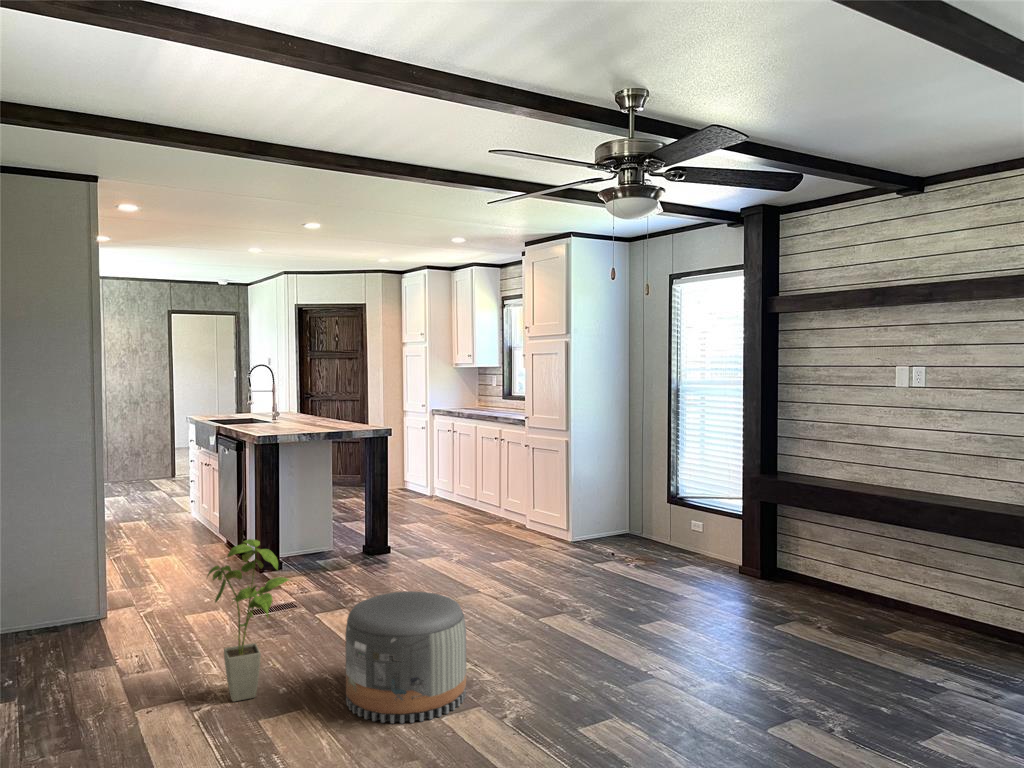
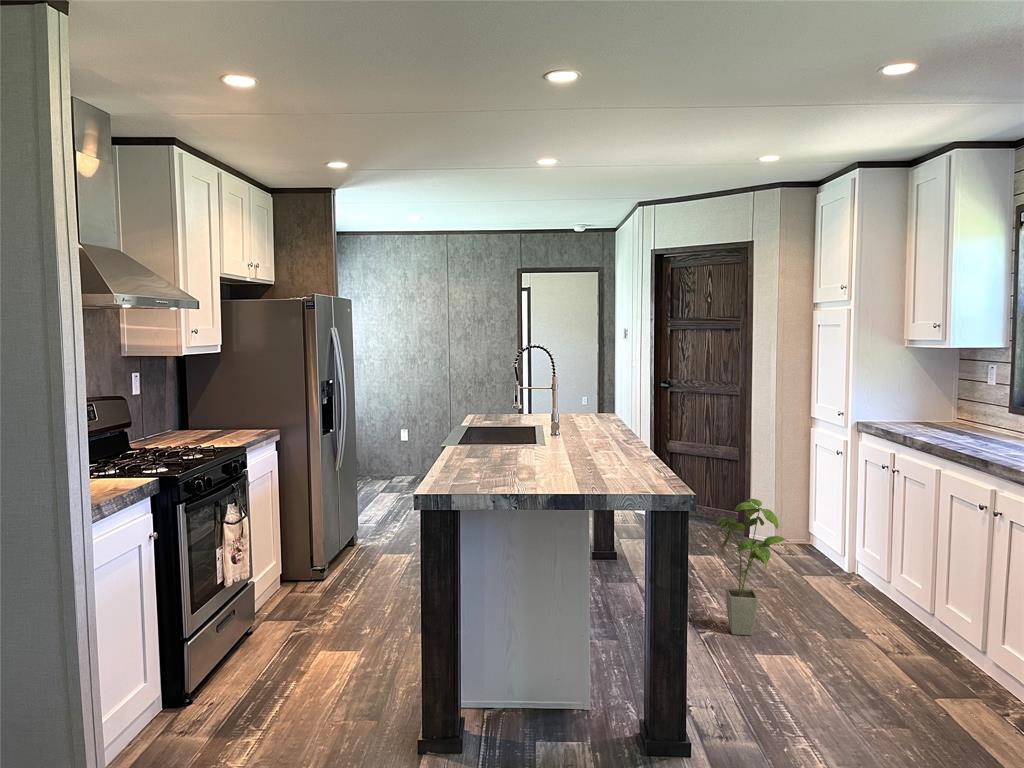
pouf: present [345,591,466,723] -> none [835,569,968,697]

